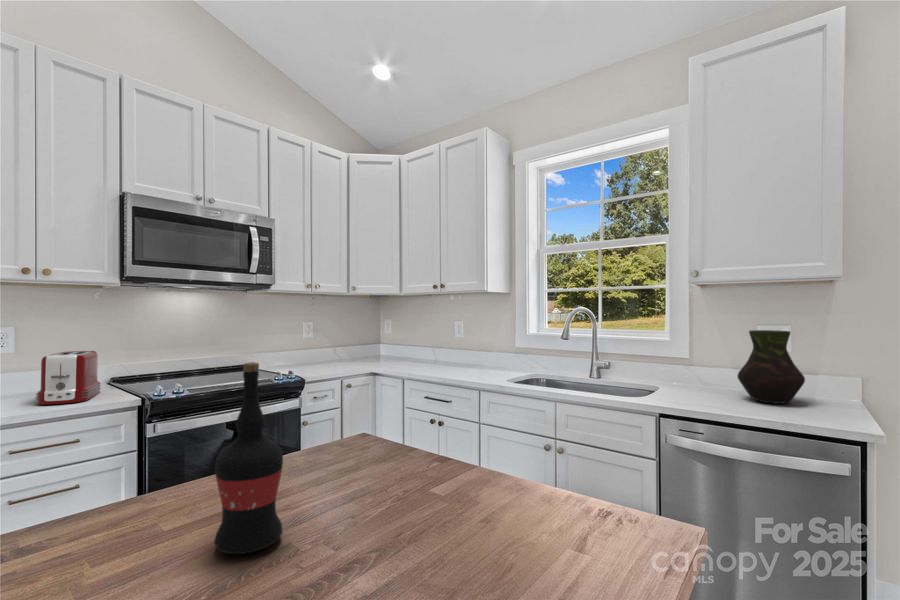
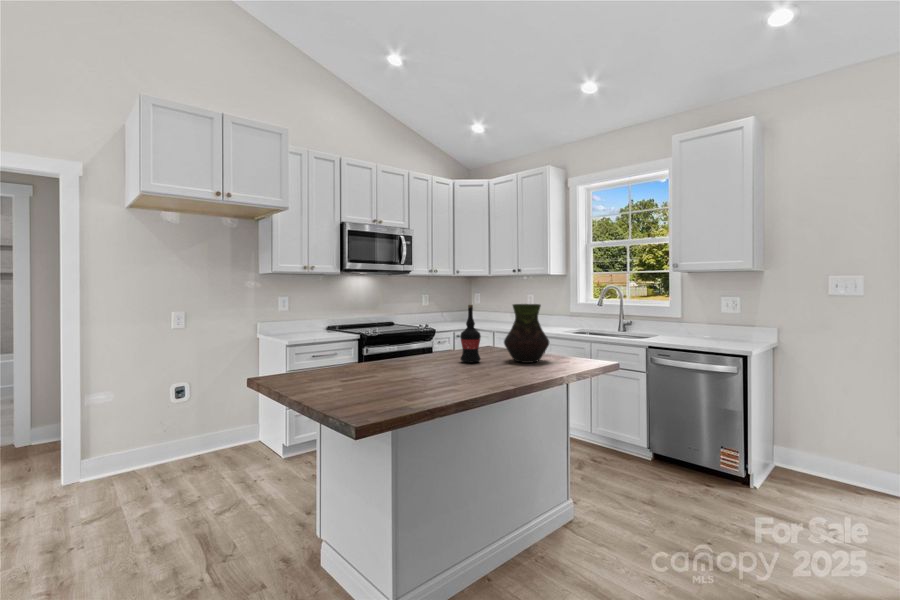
vase: present [738,330,805,404] -> present [504,304,549,363]
toaster: present [36,351,101,405] -> none [312,310,335,336]

